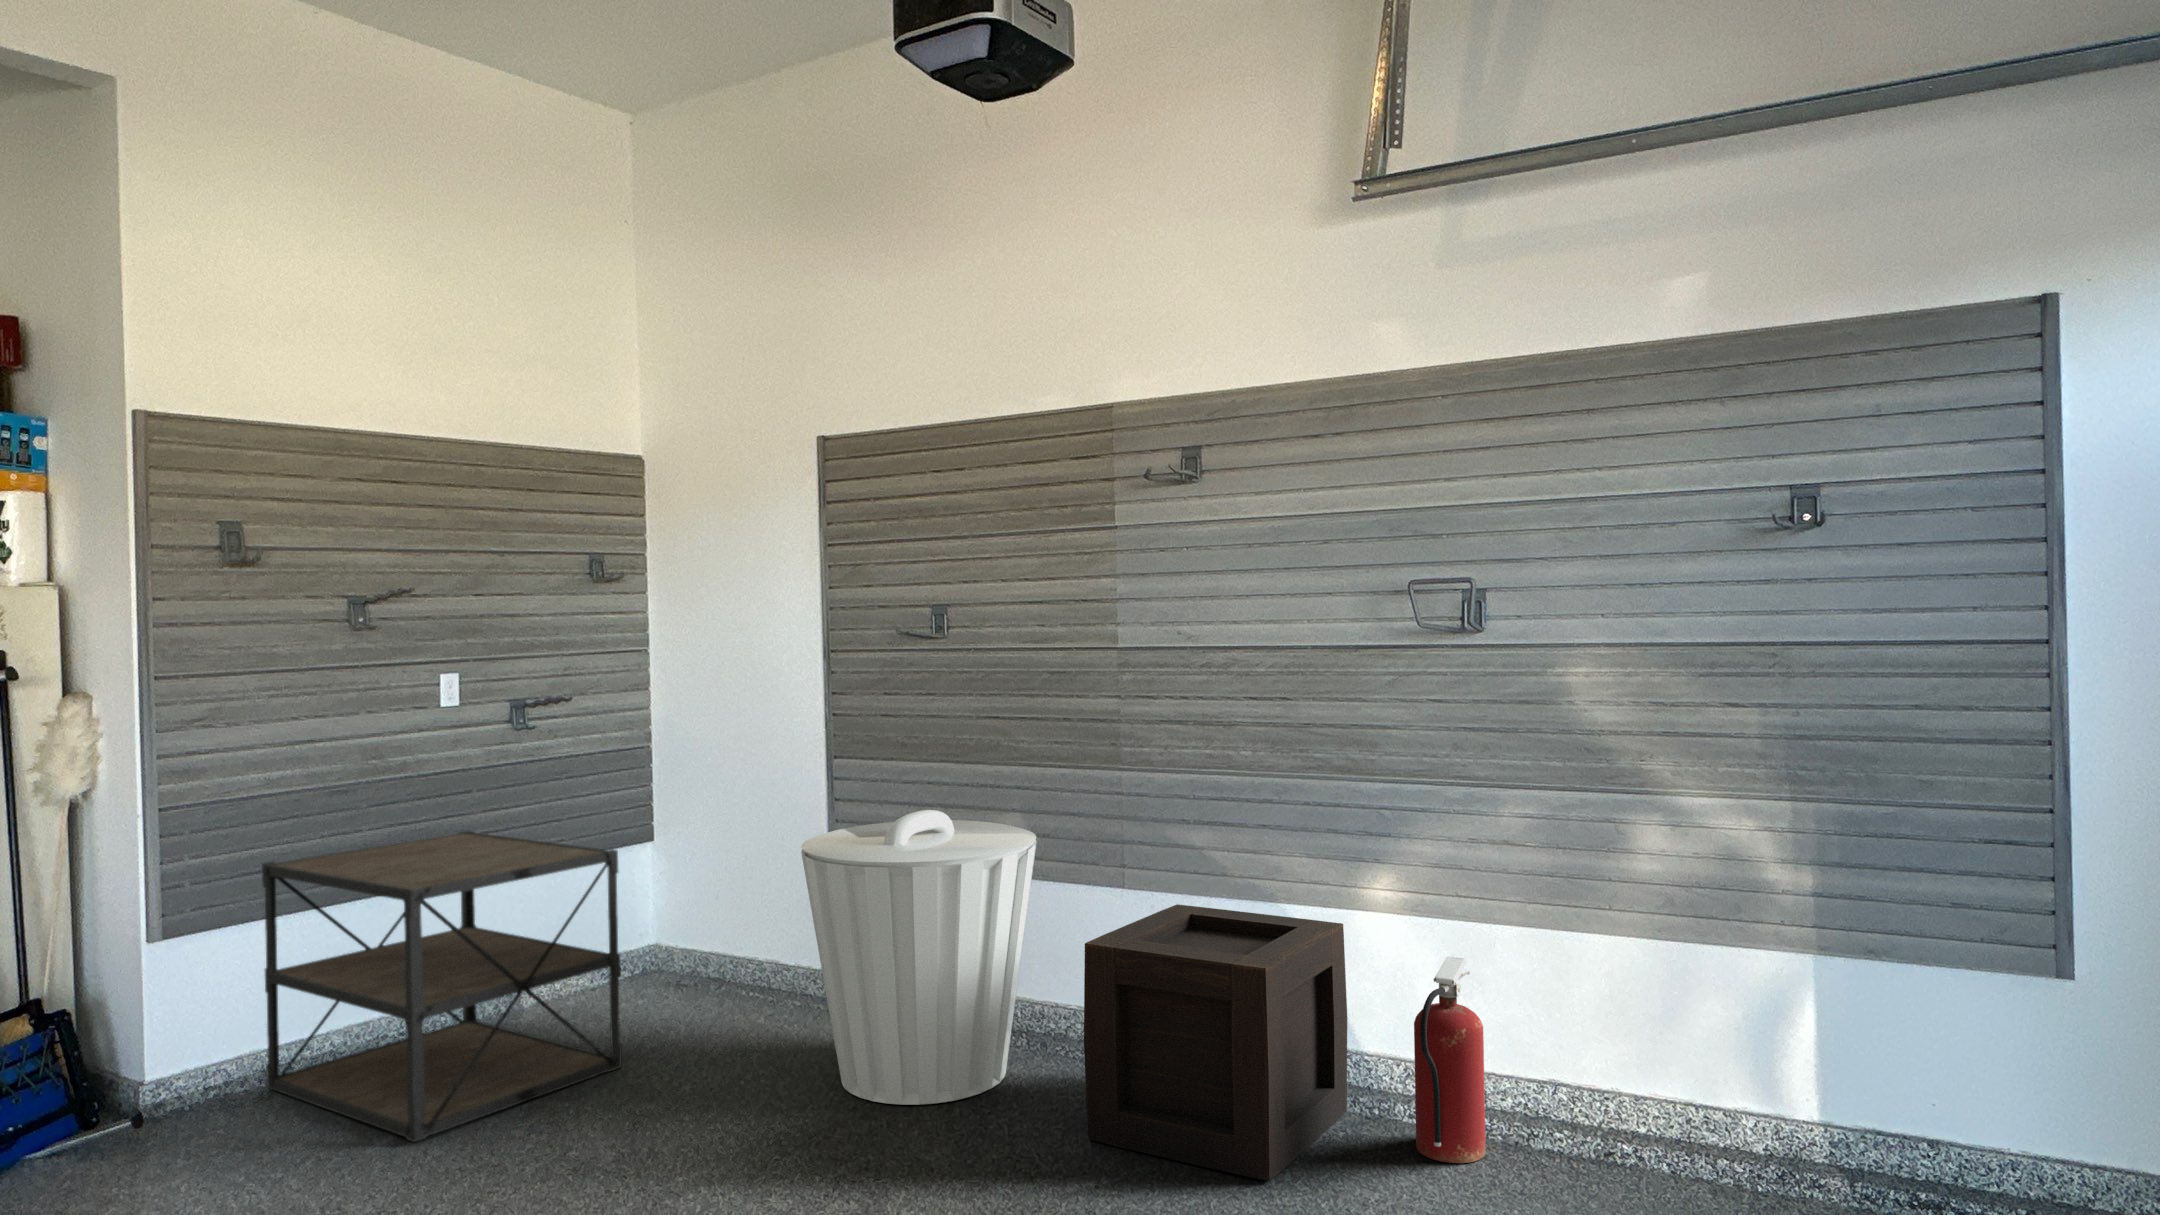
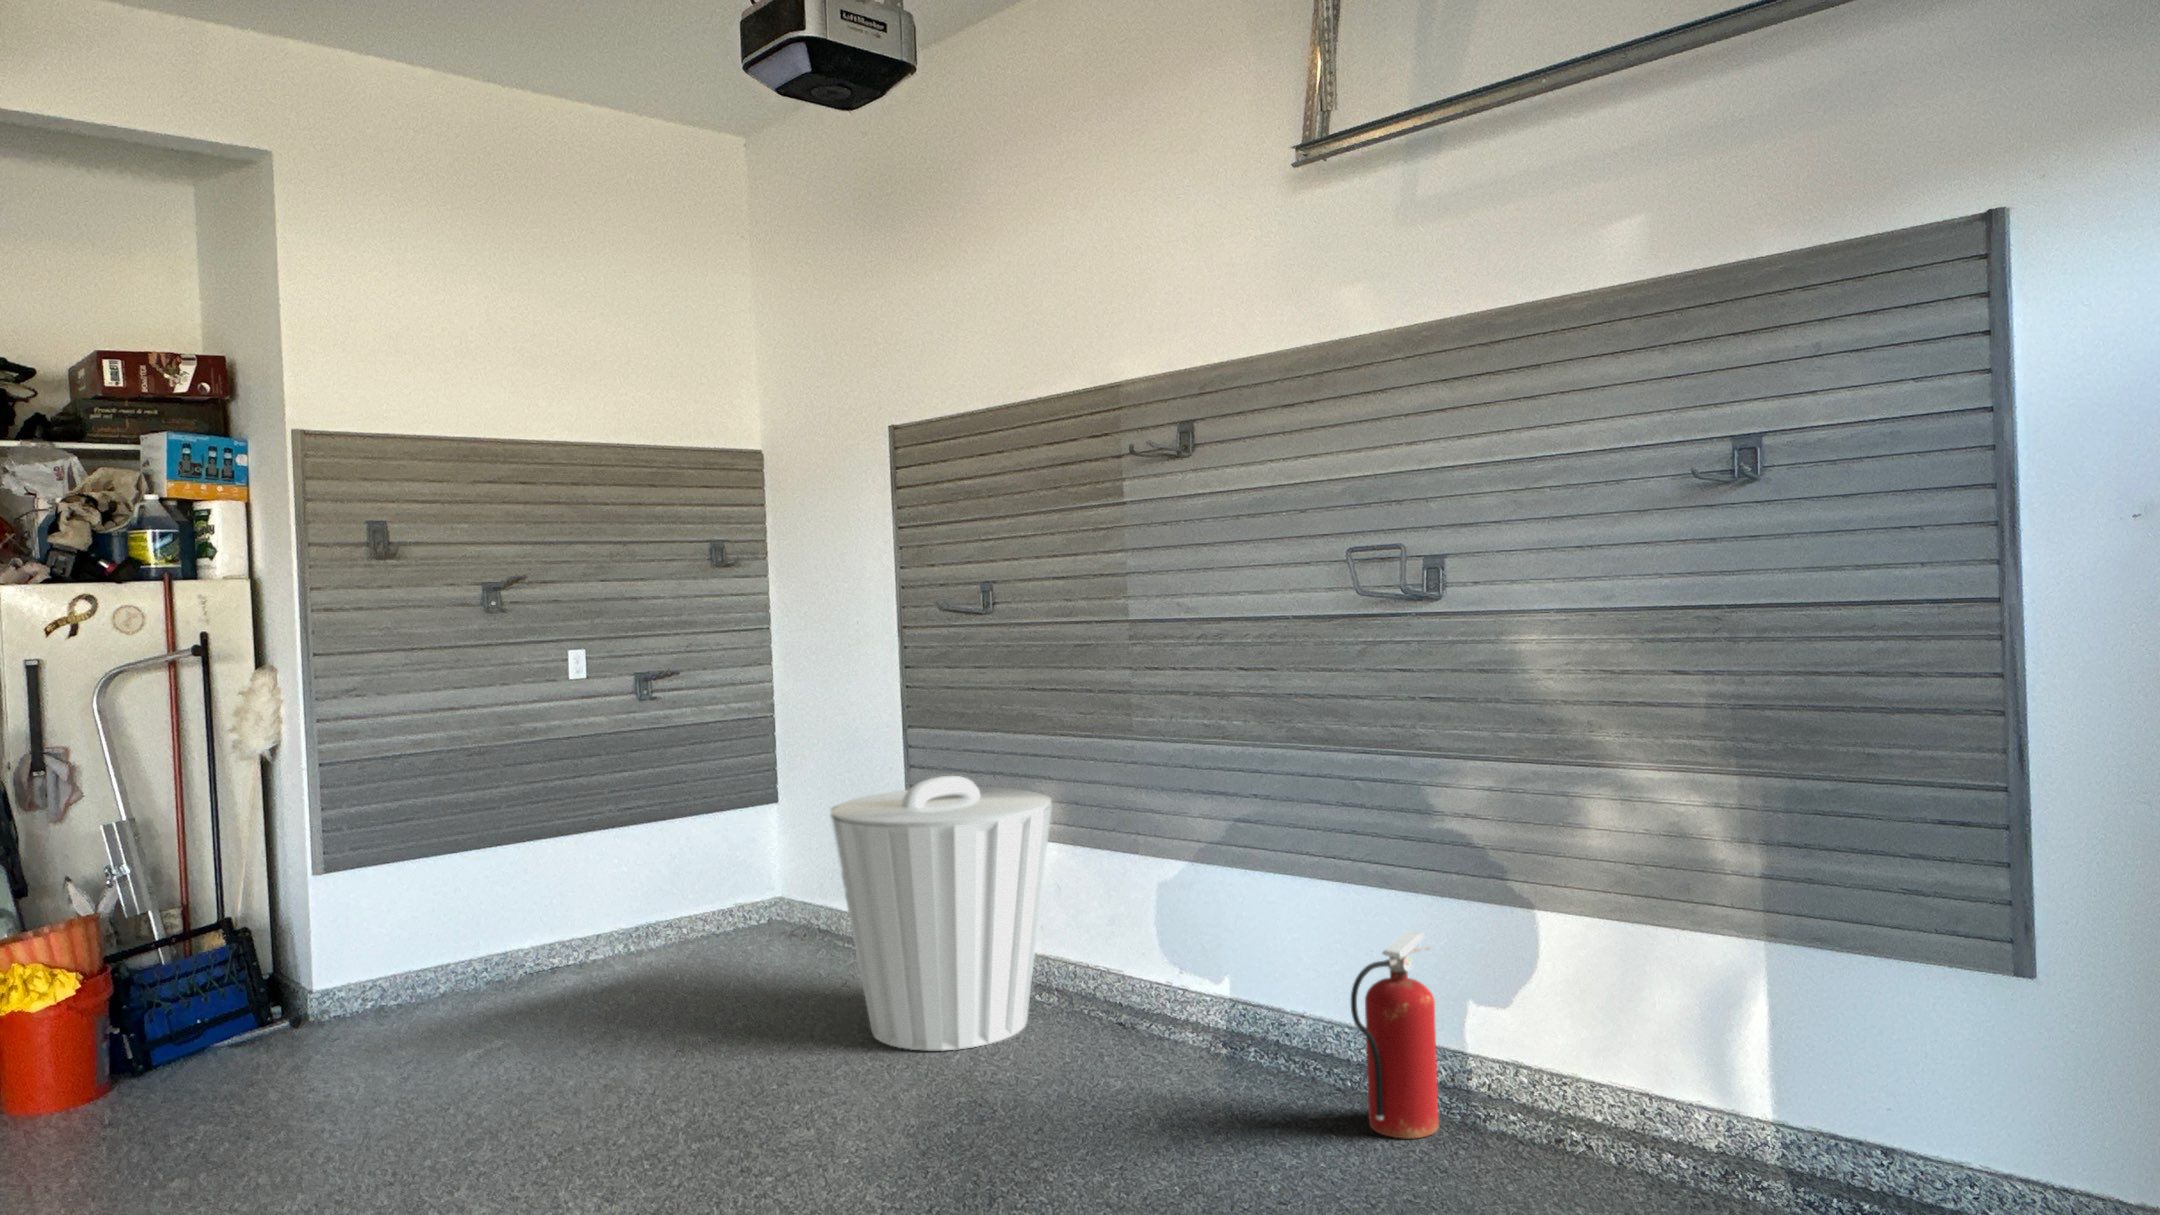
shelving unit: present [262,831,622,1142] -> none [409,789,698,1053]
wooden crate: present [1084,904,1347,1181] -> none [1051,872,1325,1139]

